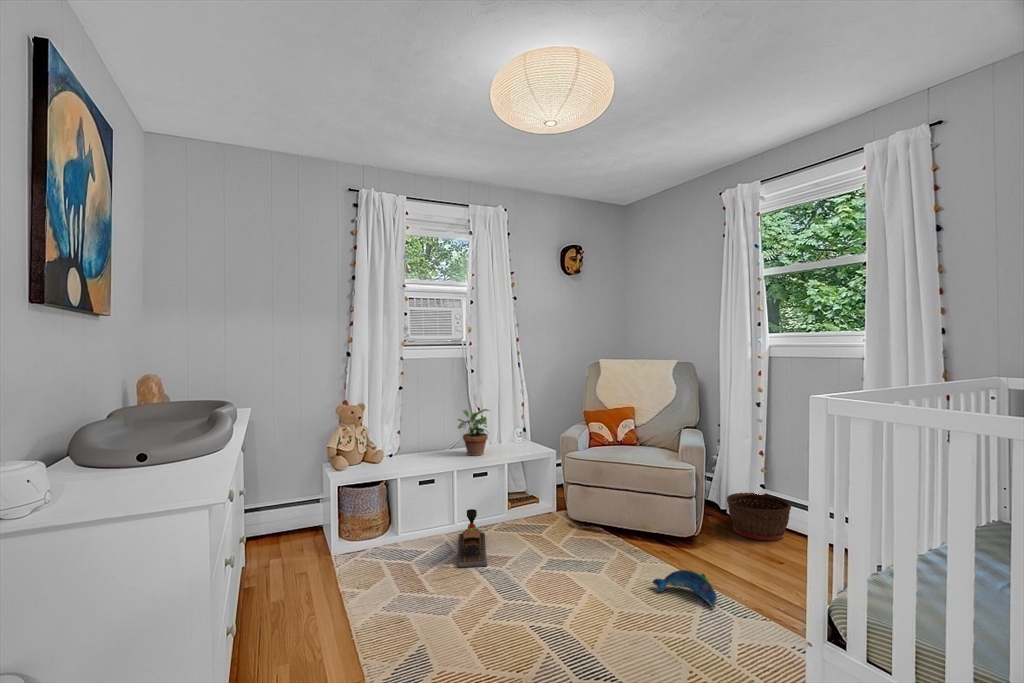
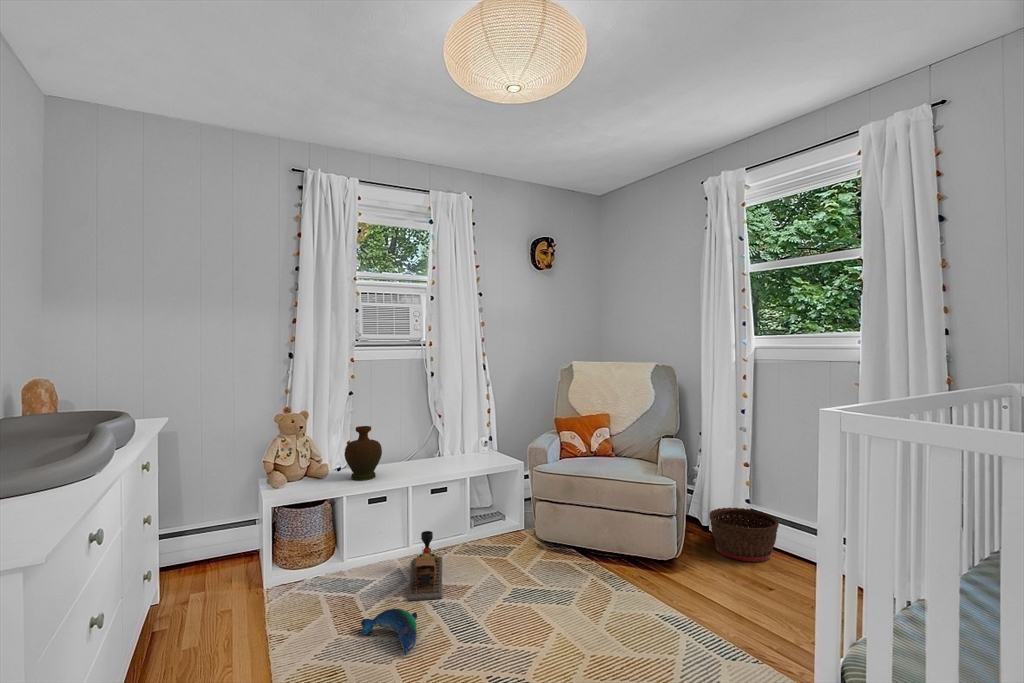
potted plant: present [458,409,489,456] -> none [414,417,451,469]
decorative vase: none [397,417,430,465] -> present [344,426,382,480]
plush toy: present [653,570,717,608] -> present [361,609,417,656]

